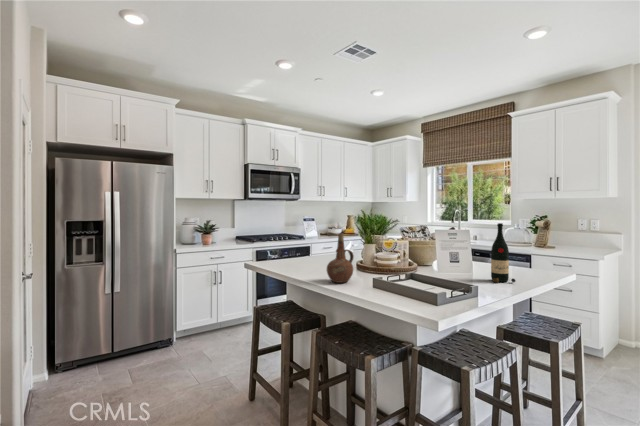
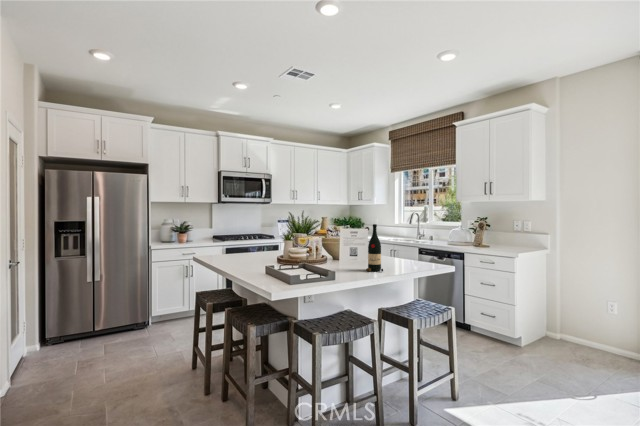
ceramic pitcher: present [327,234,354,283] -> none [236,232,259,271]

